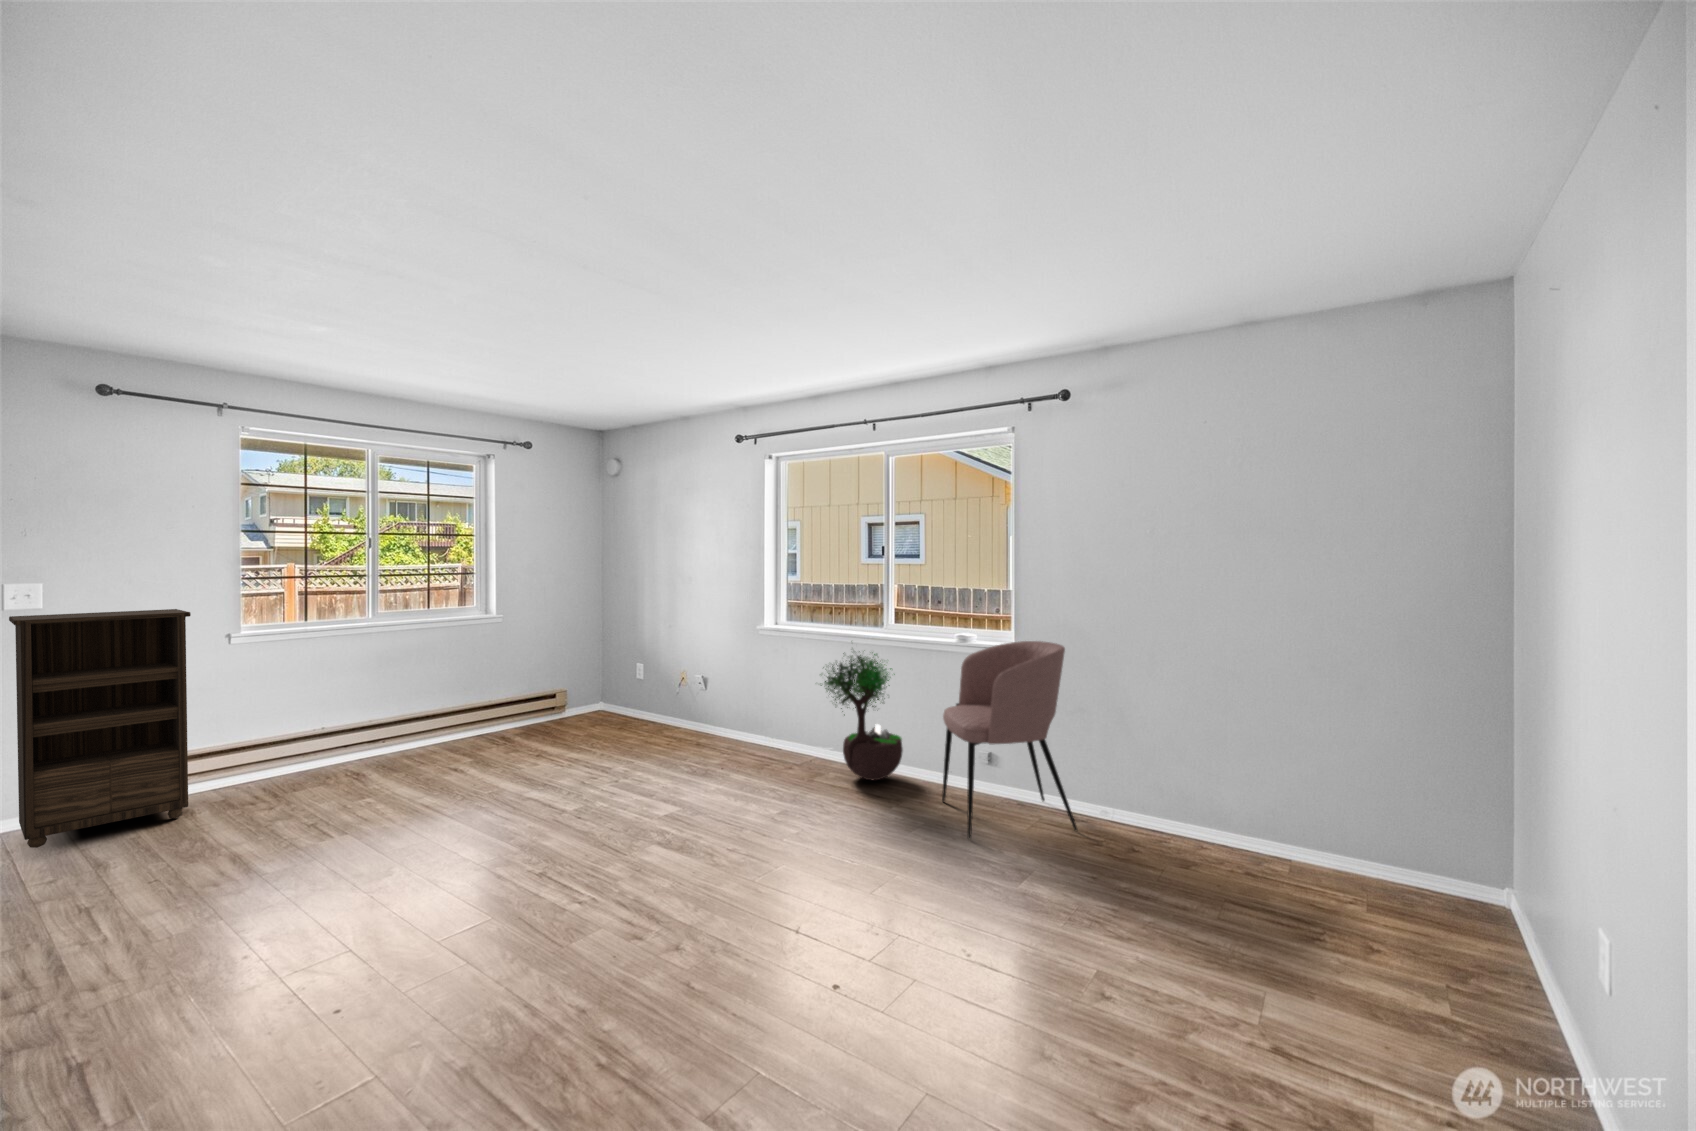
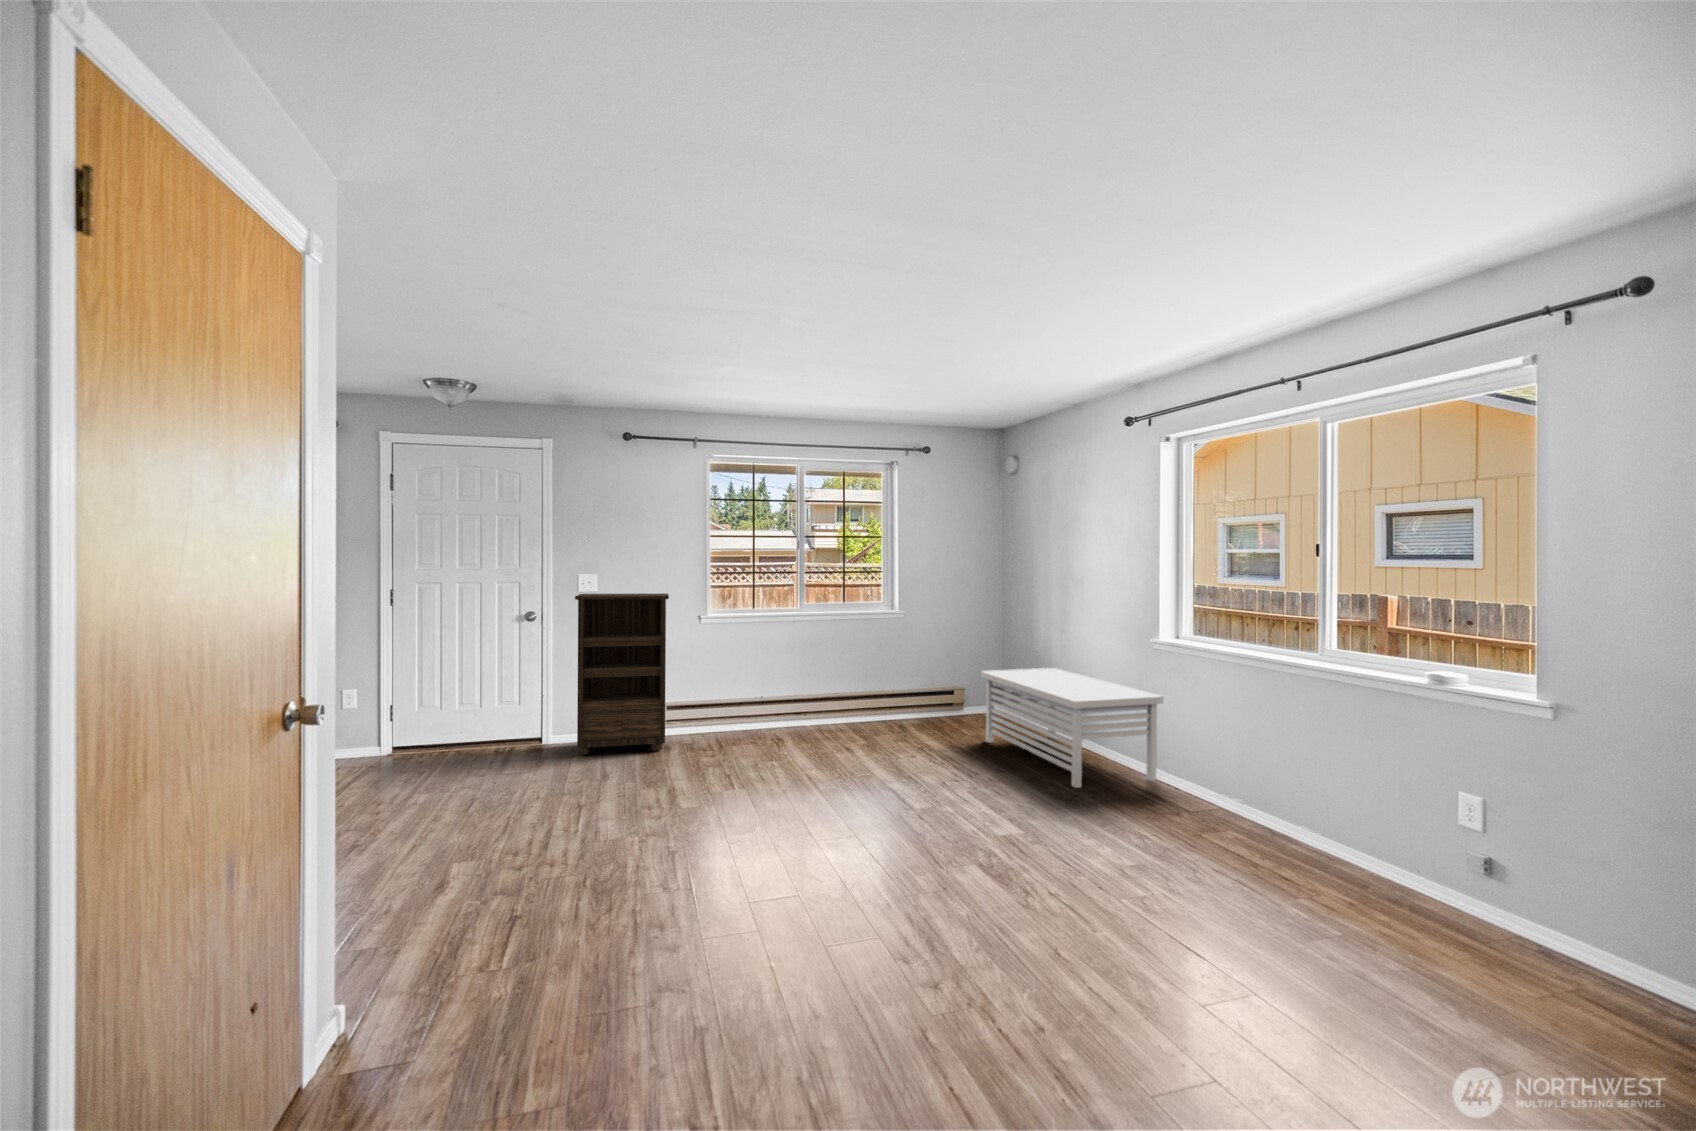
armchair: present [942,641,1077,839] -> none [1386,689,1658,1029]
potted tree: present [821,652,903,780] -> none [1198,664,1335,853]
storage bench: none [597,660,771,764] -> present [981,668,1164,788]

